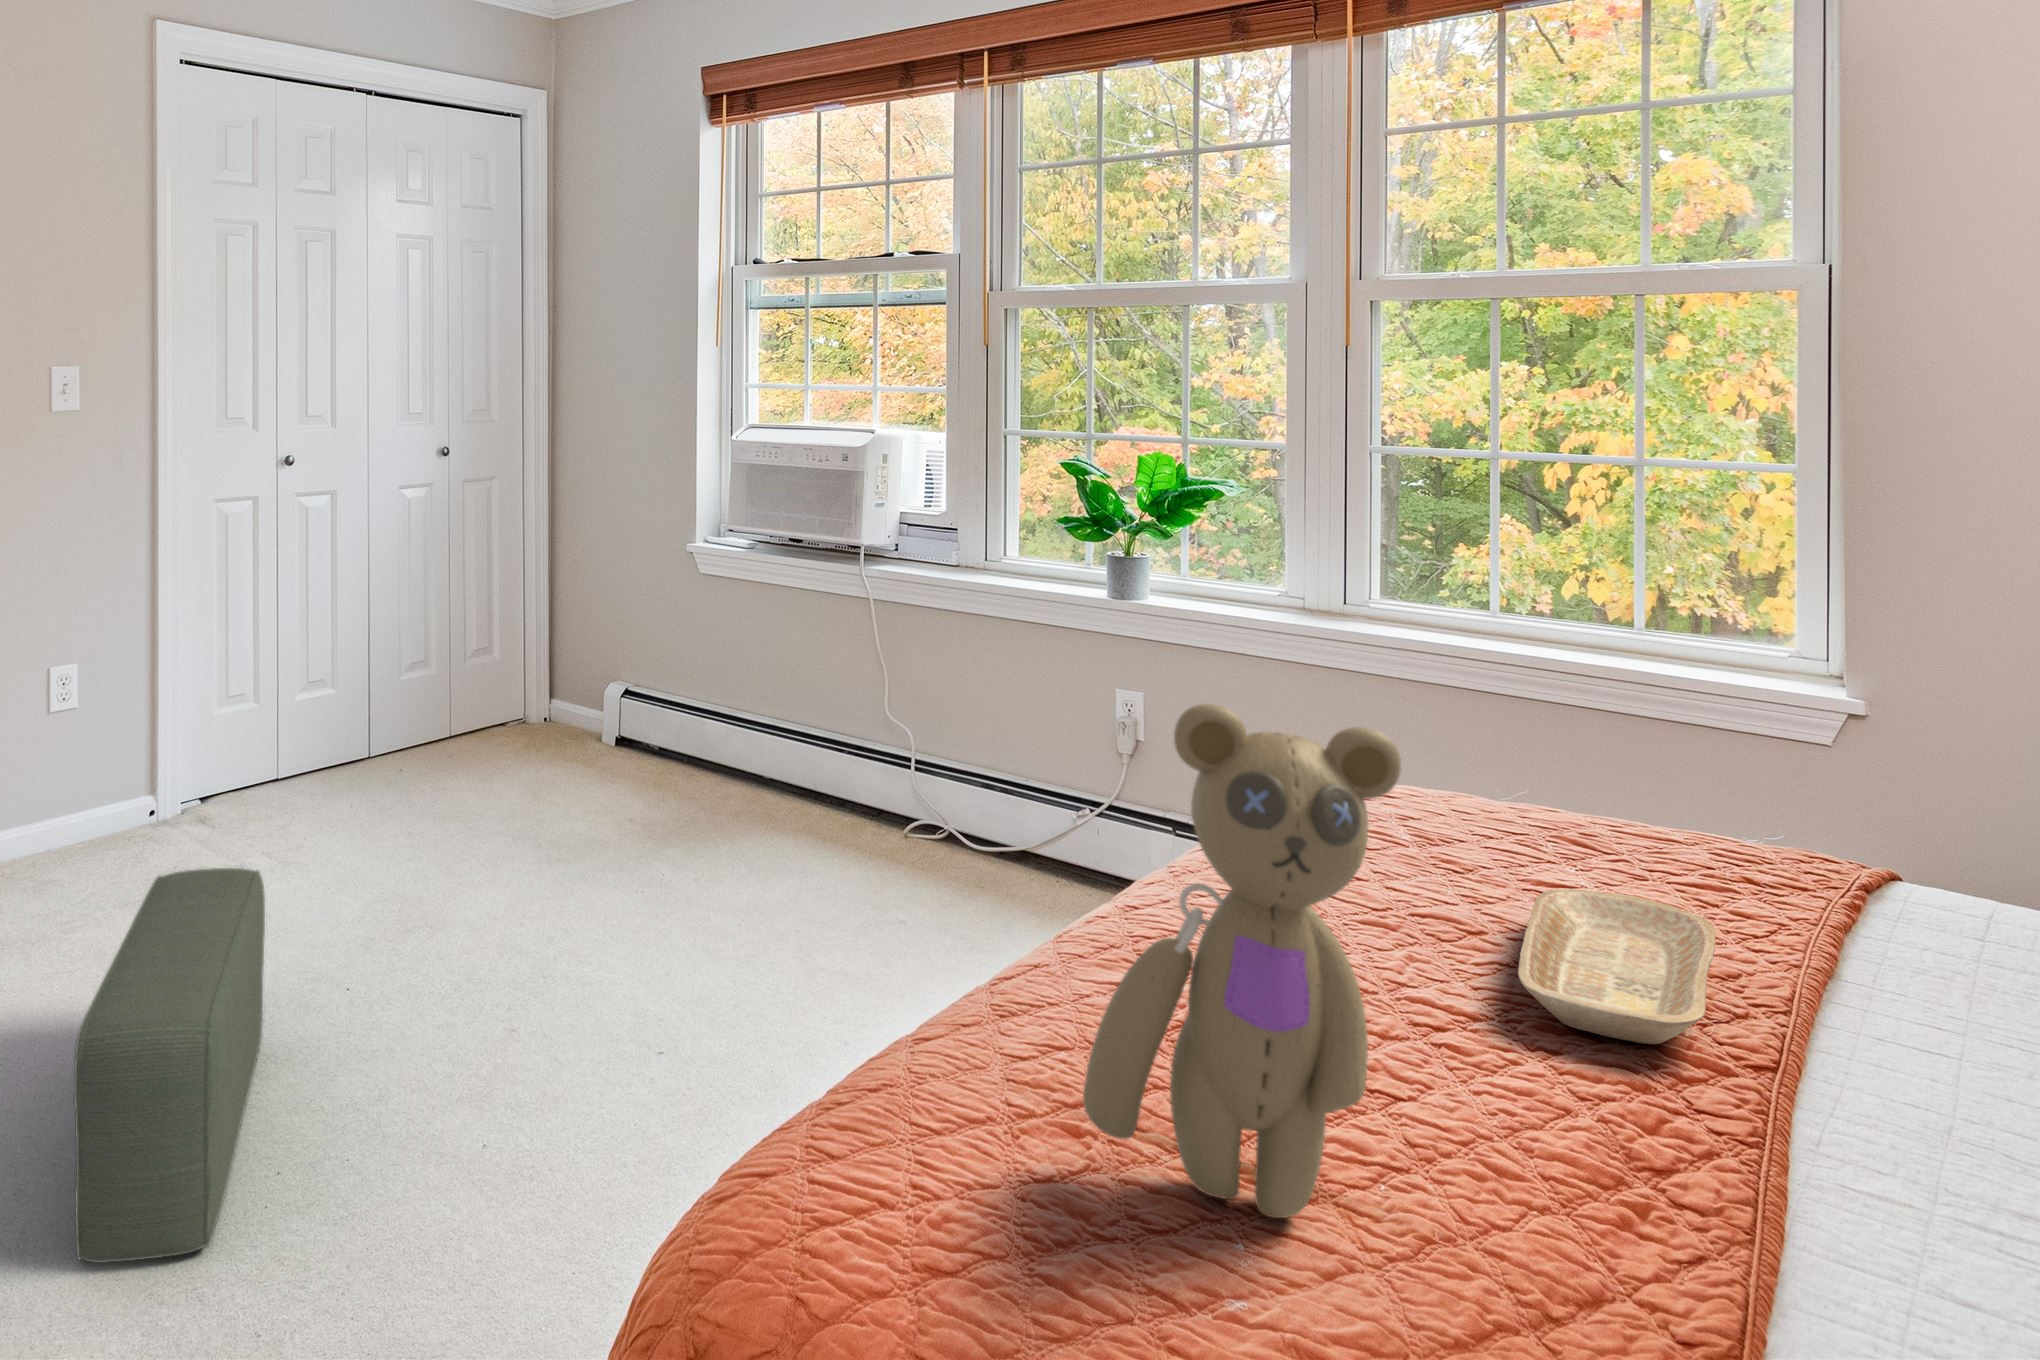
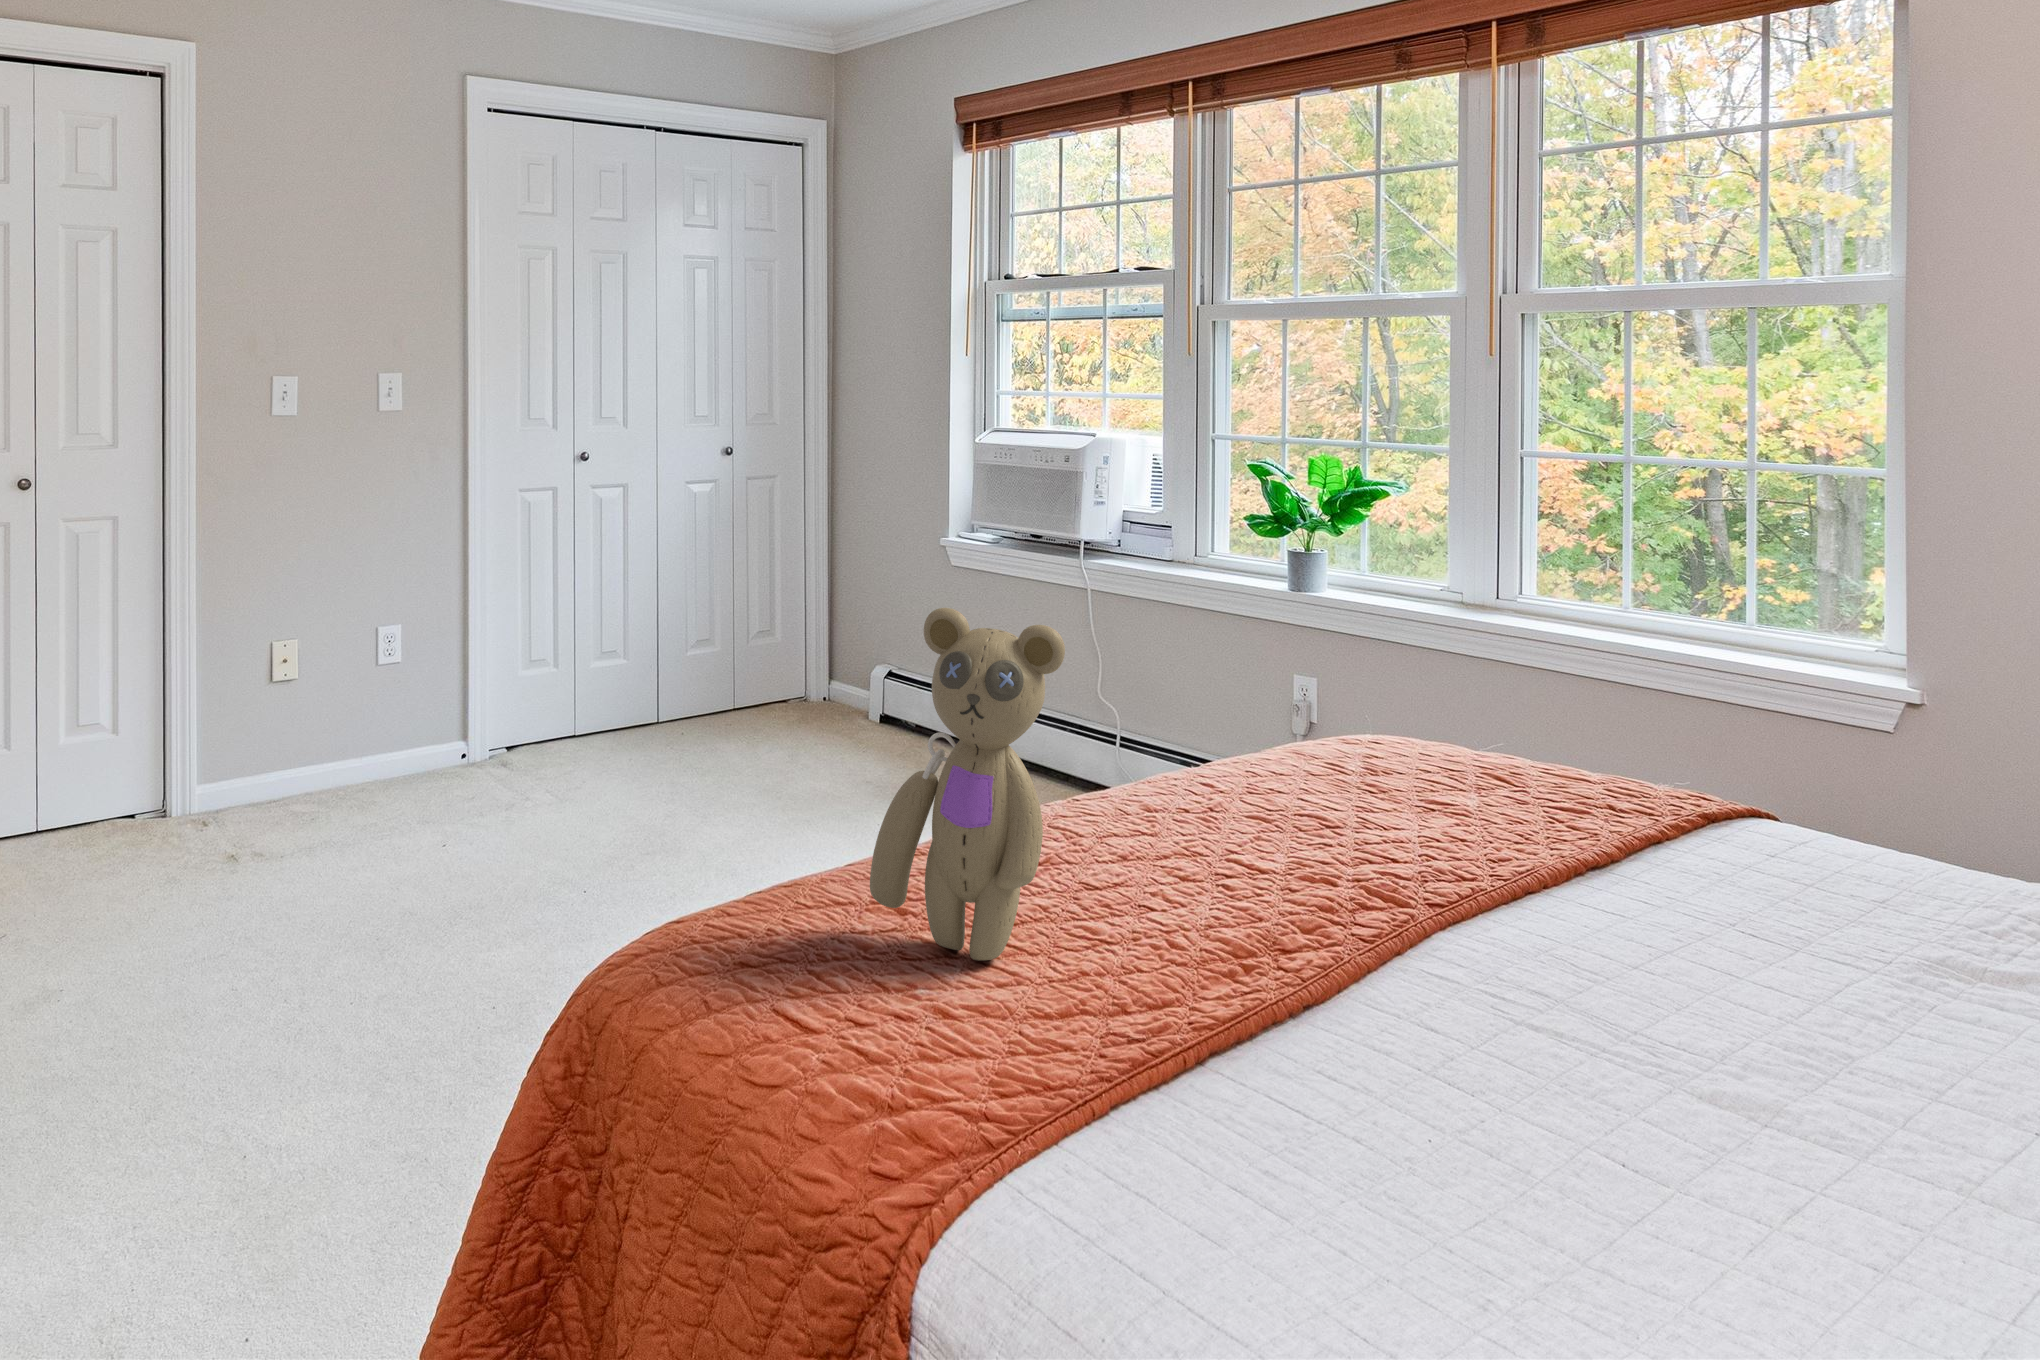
pouf: present [74,868,265,1263] -> none [331,782,510,1060]
tray: present [1518,889,1715,1044] -> none [1282,797,1491,893]

